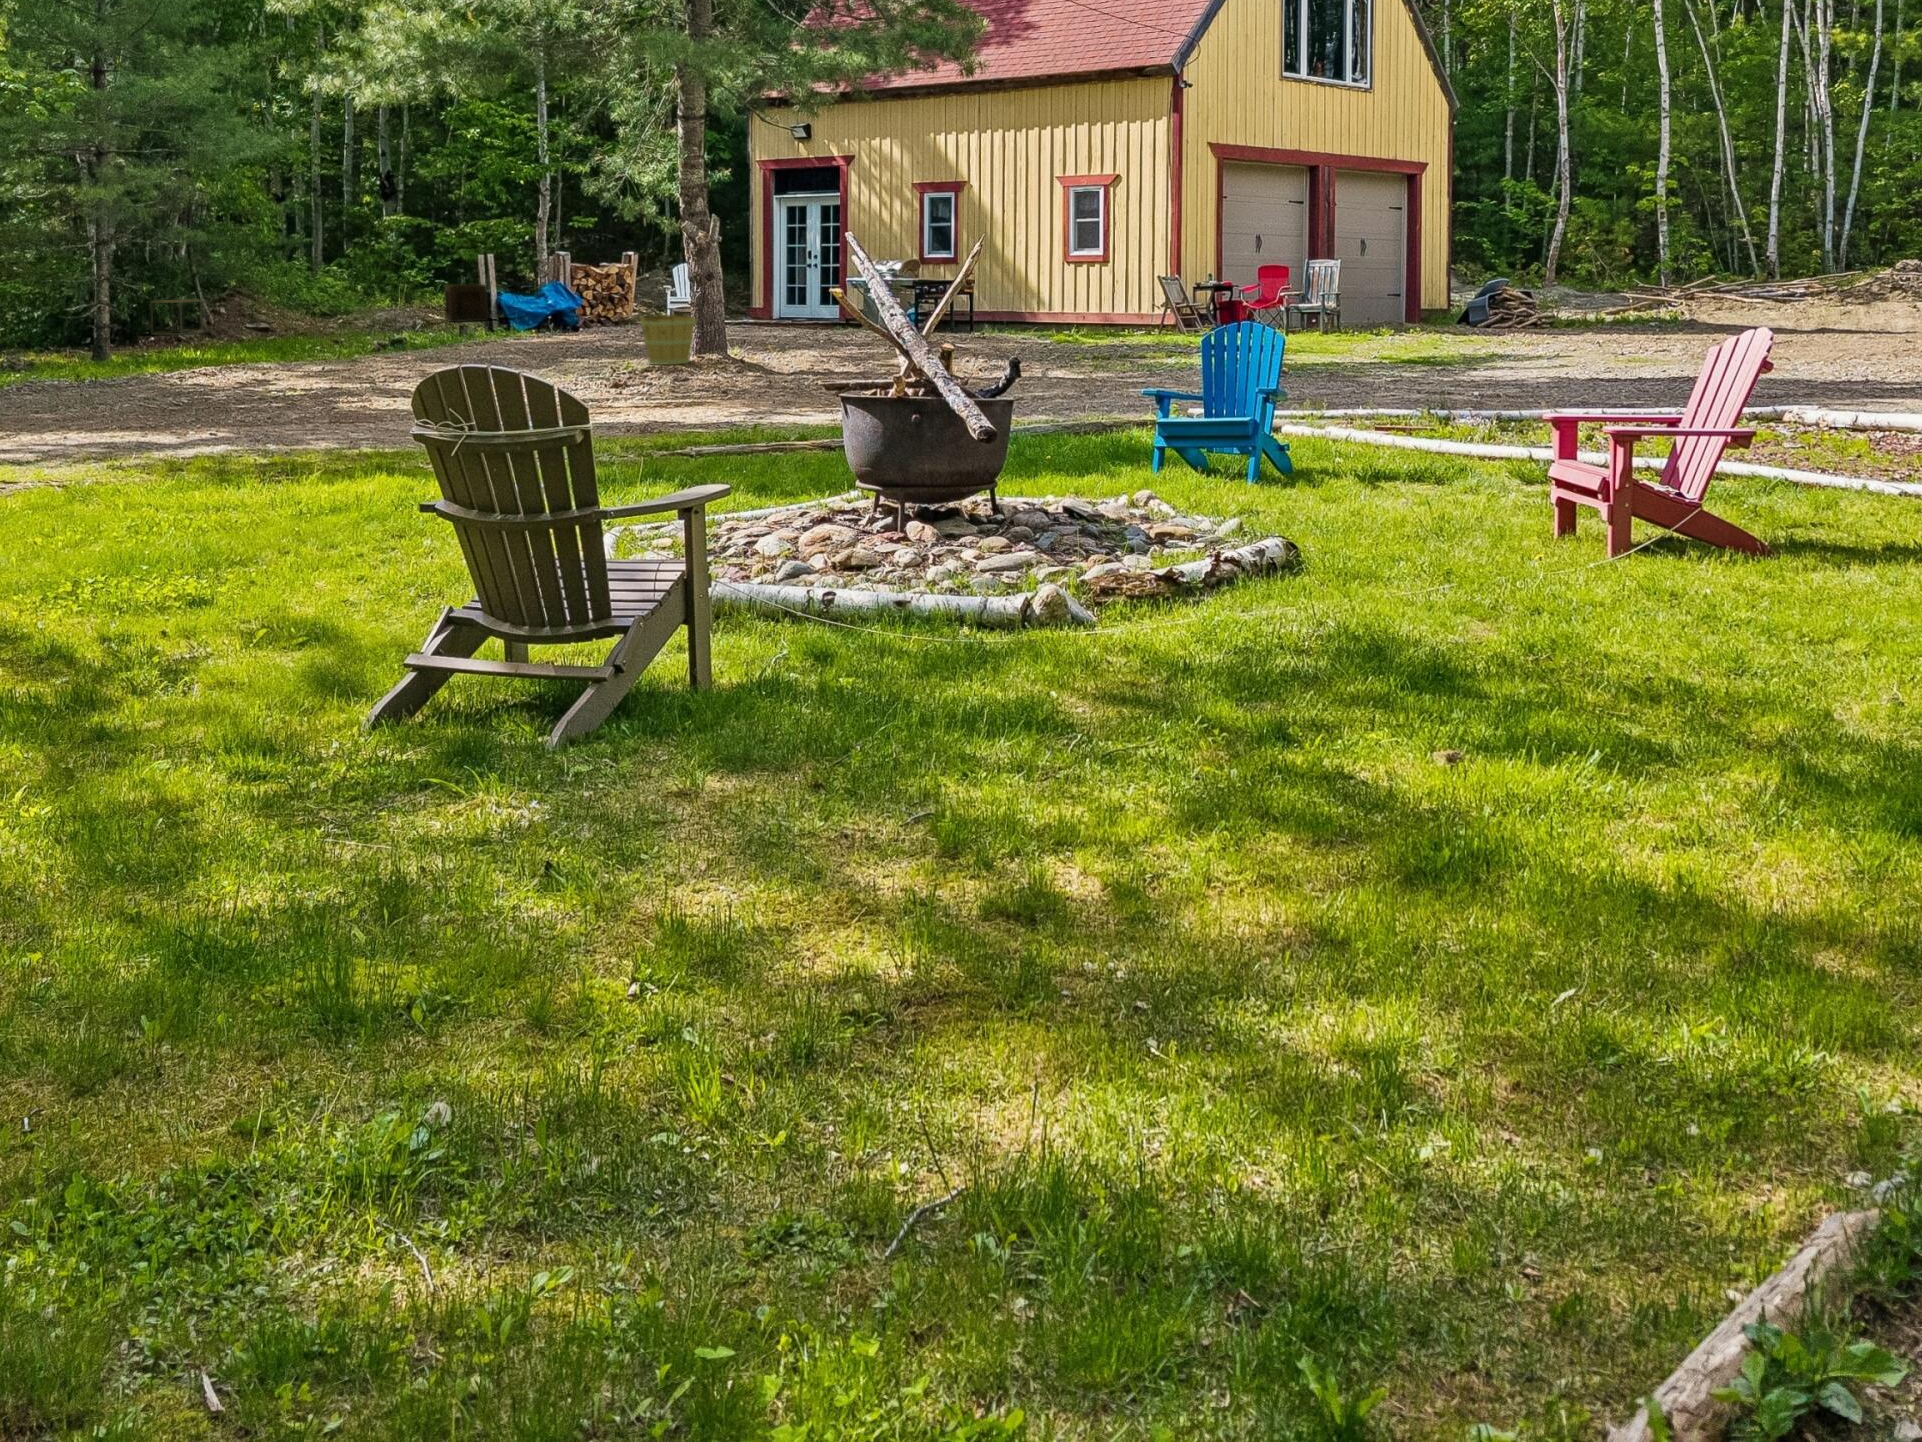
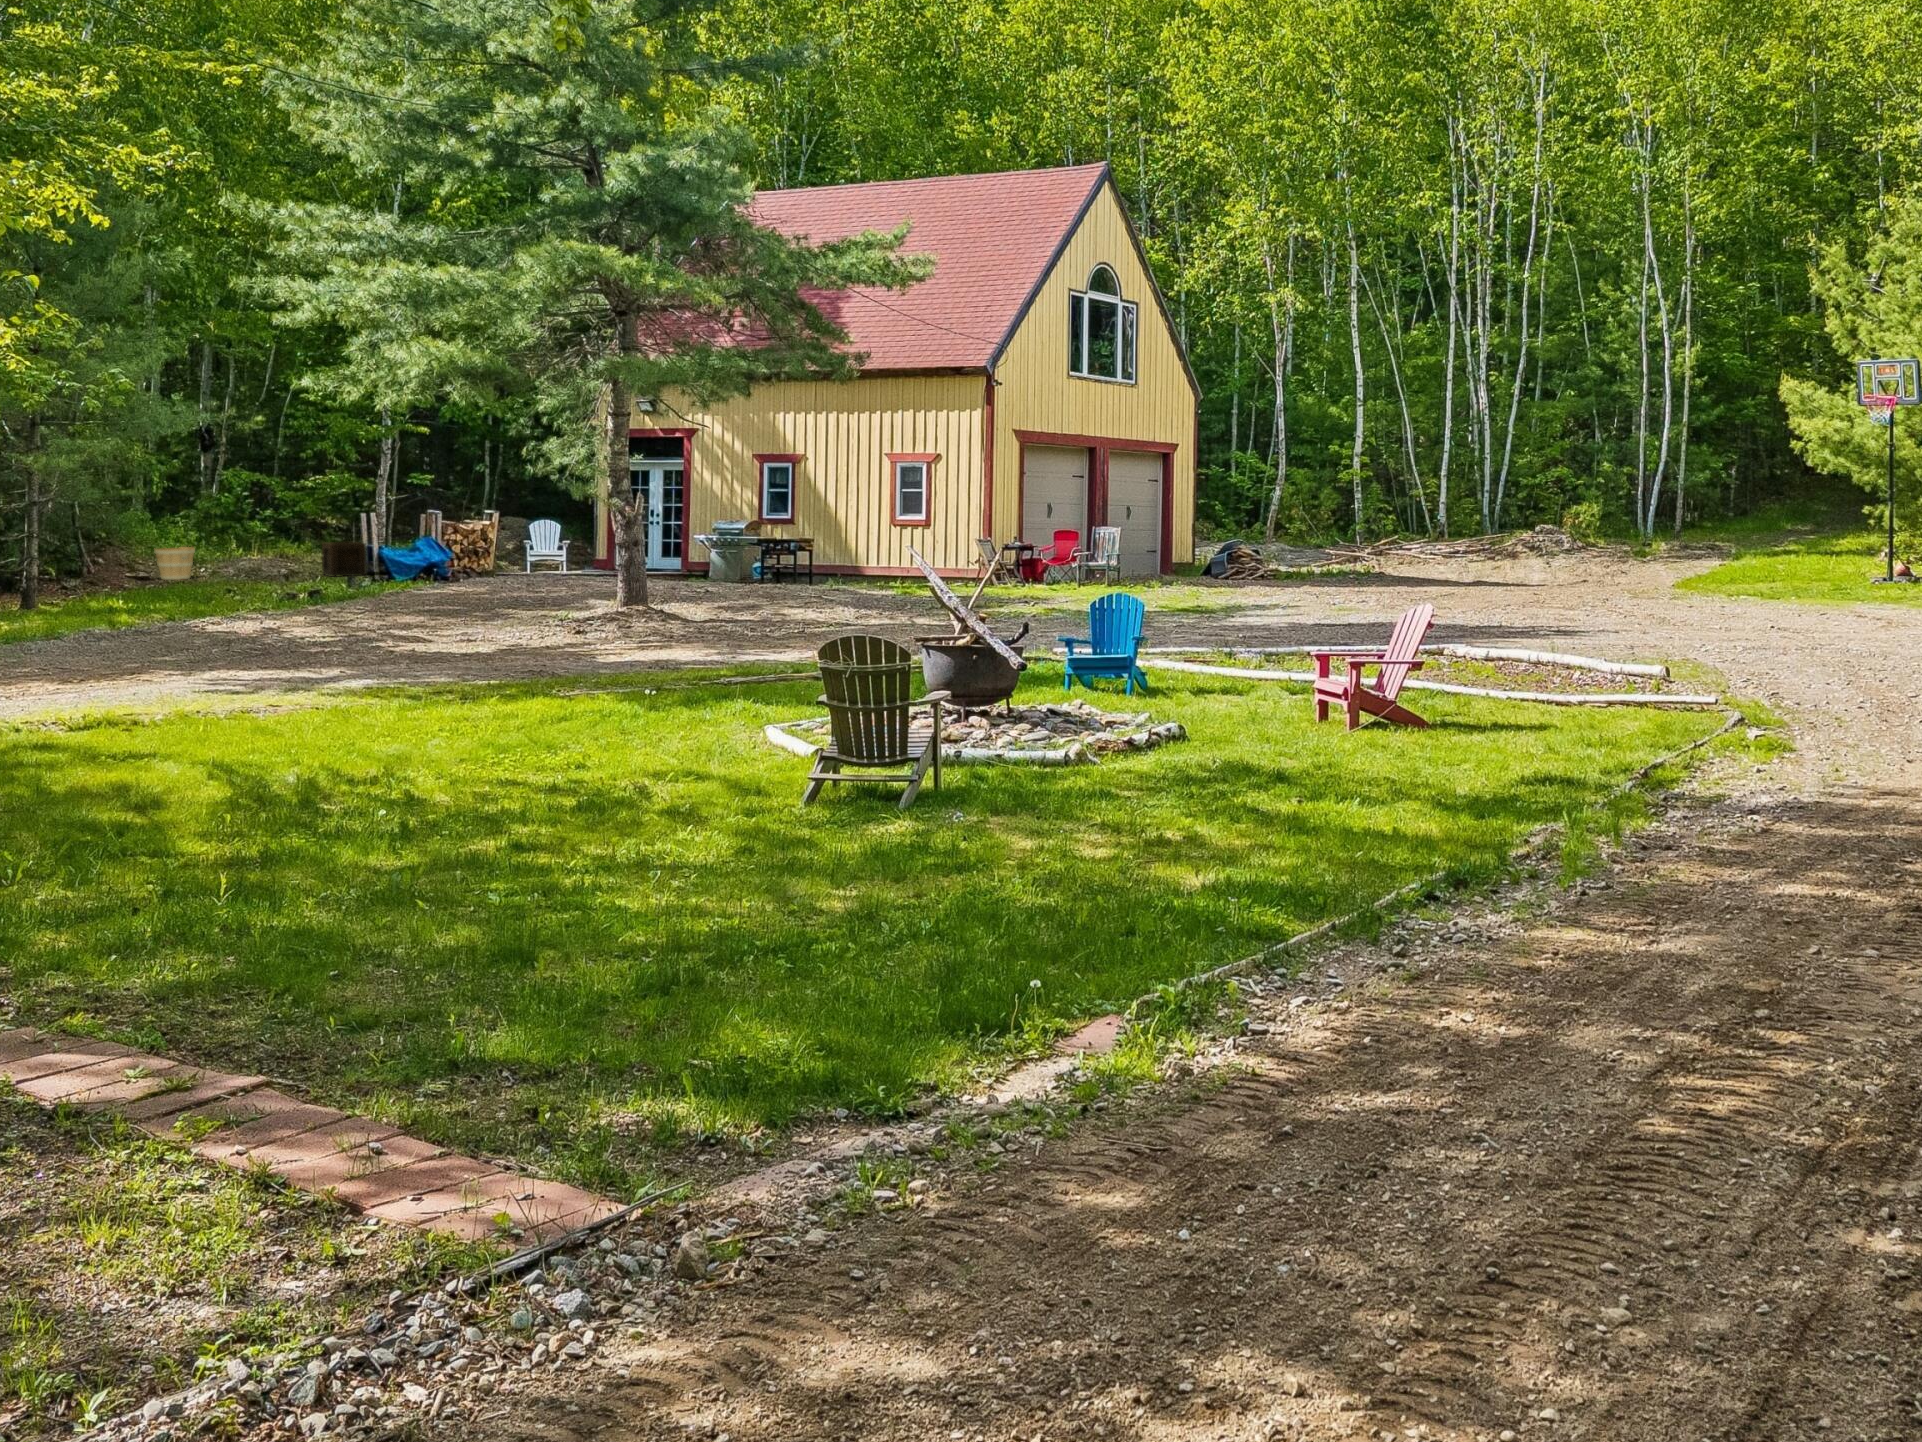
side table: present [151,300,203,335] -> none [52,557,103,590]
wooden bucket: present [640,315,697,365] -> present [155,547,195,580]

